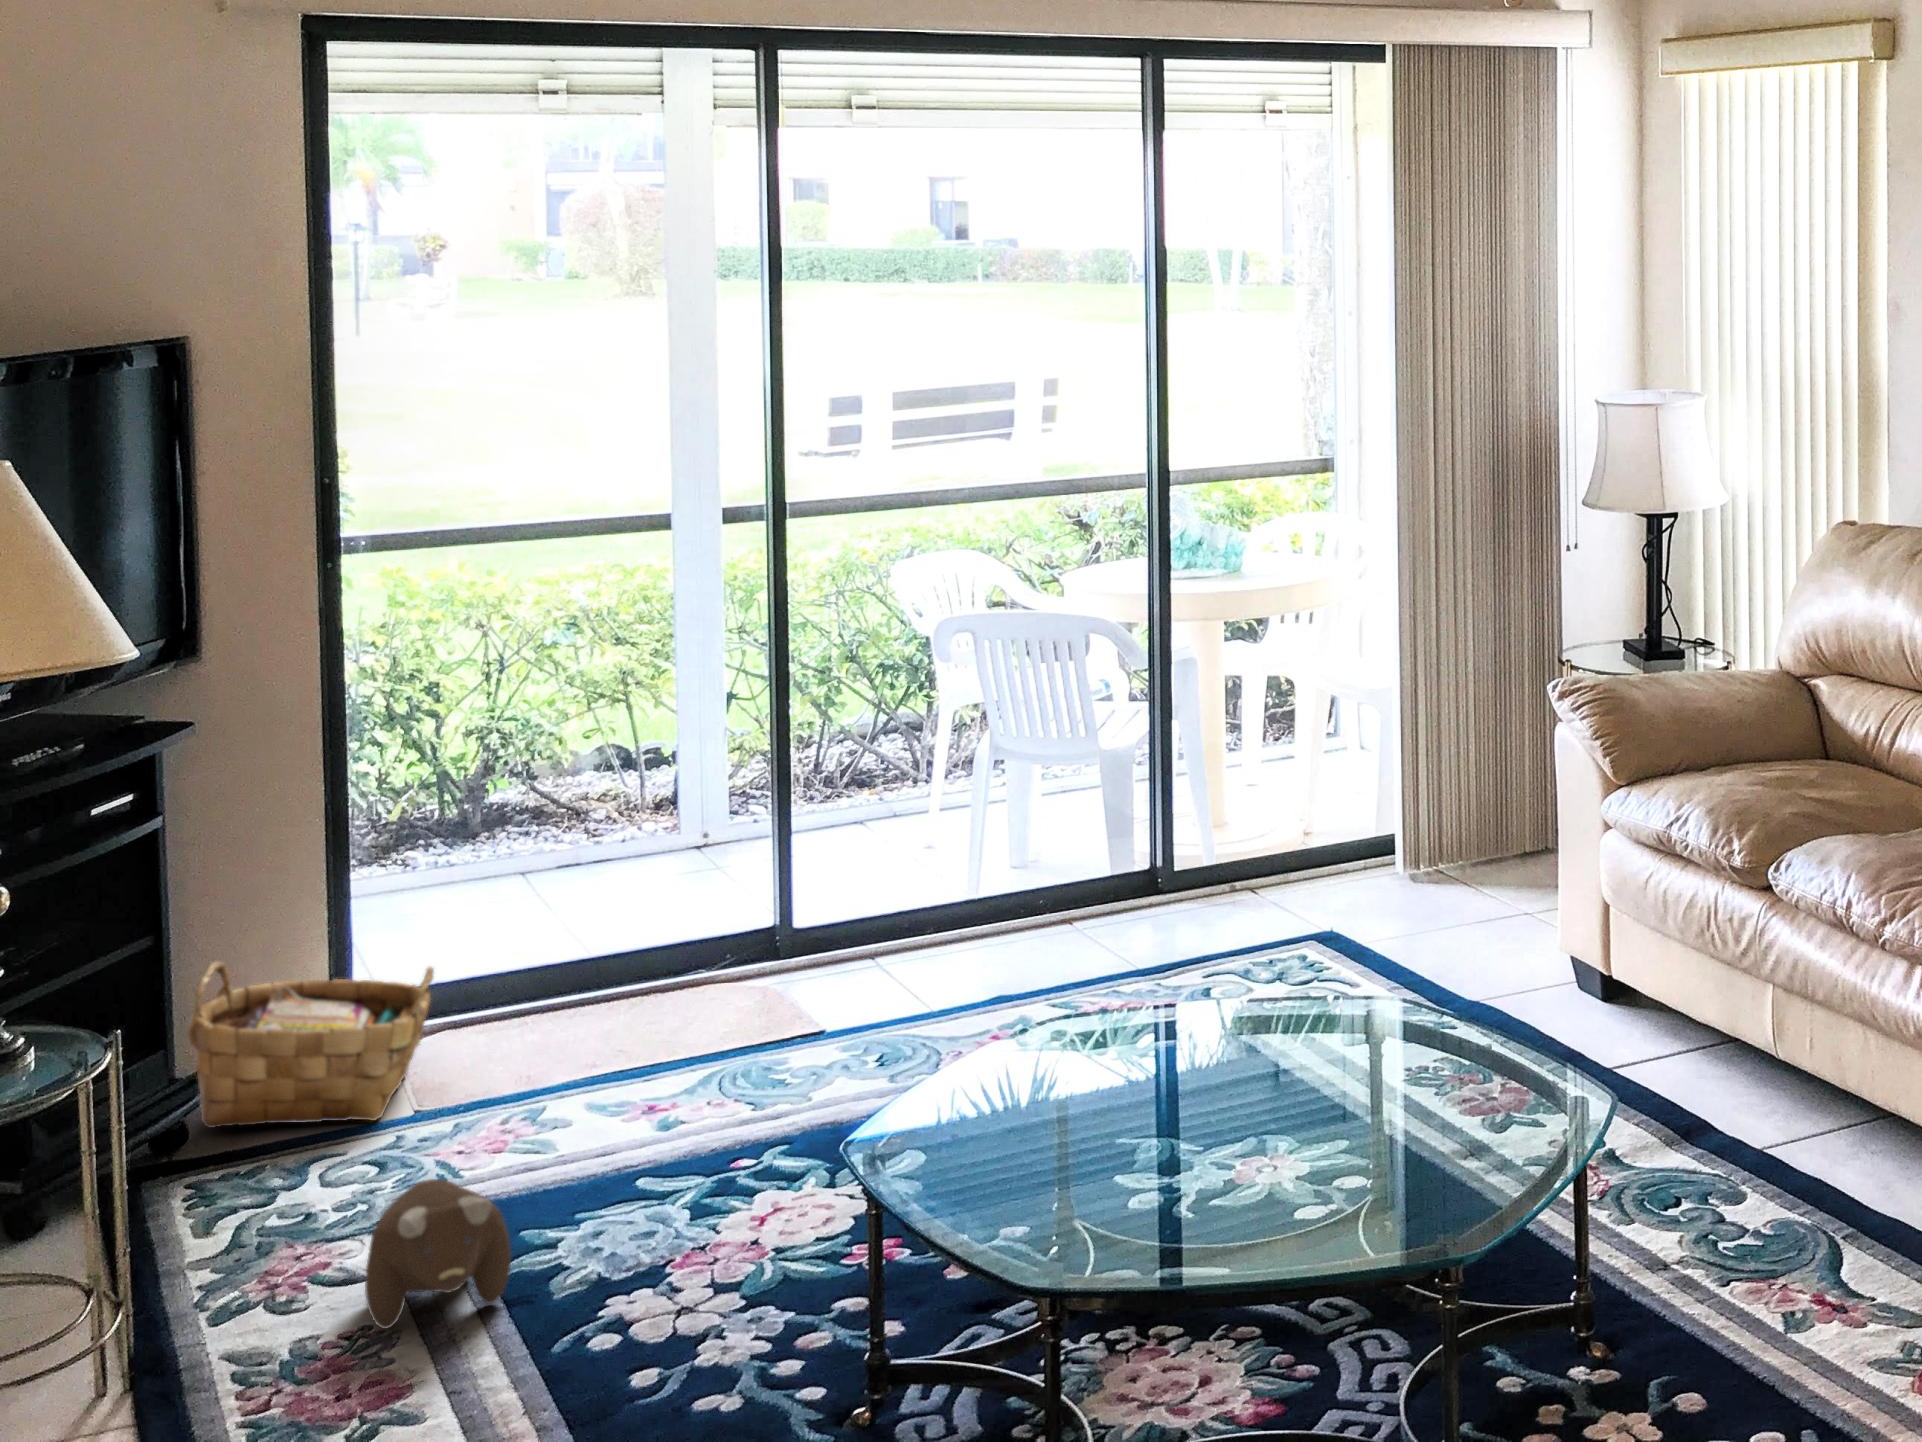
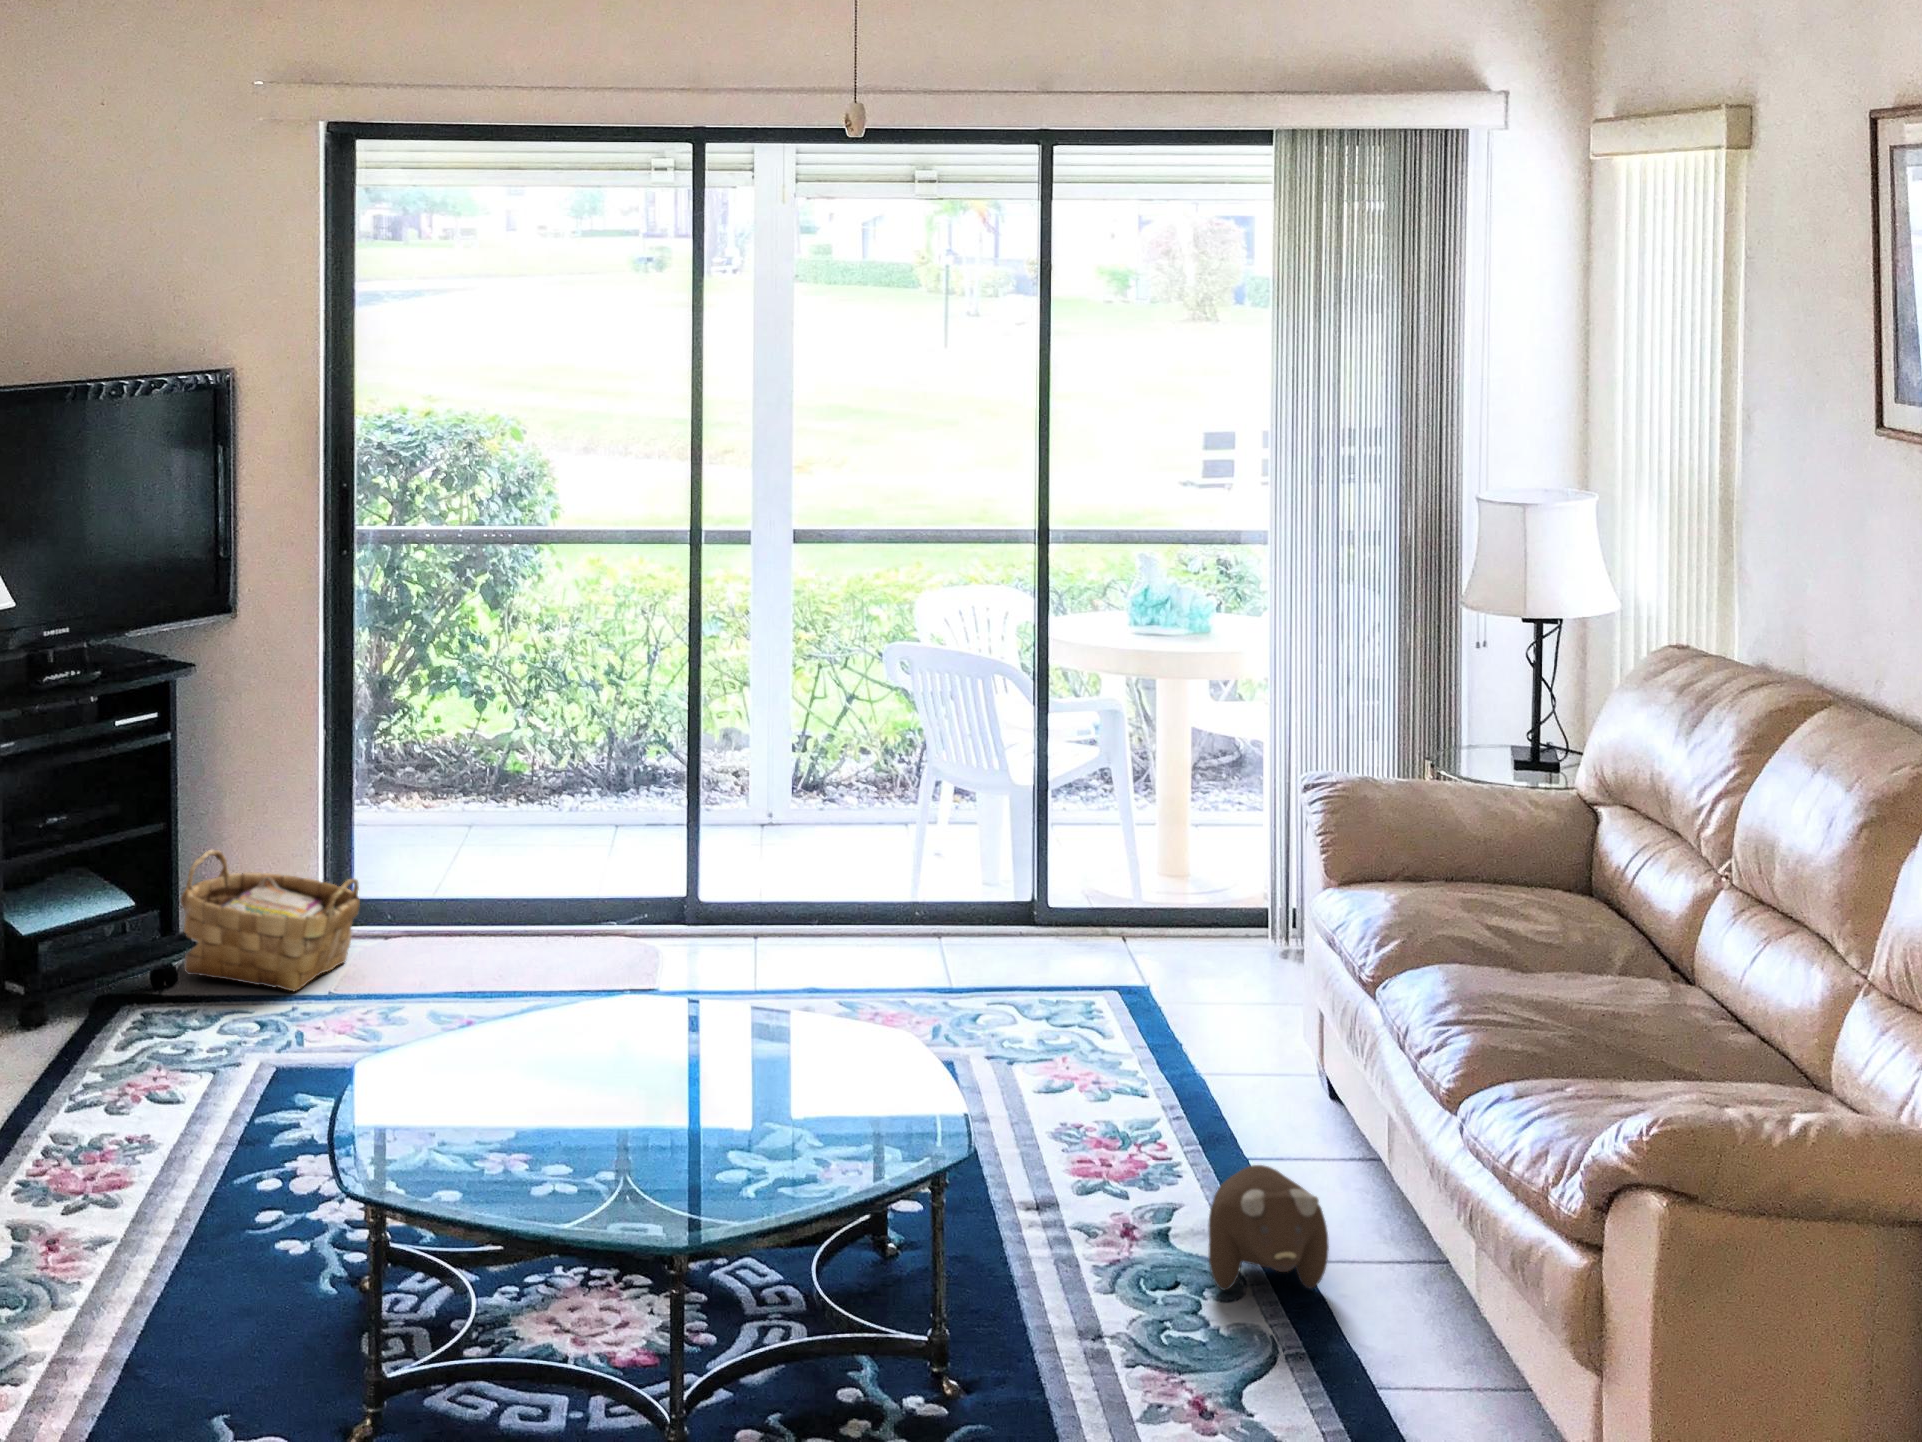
plush toy: present [365,1179,511,1329] -> present [1209,1165,1329,1290]

